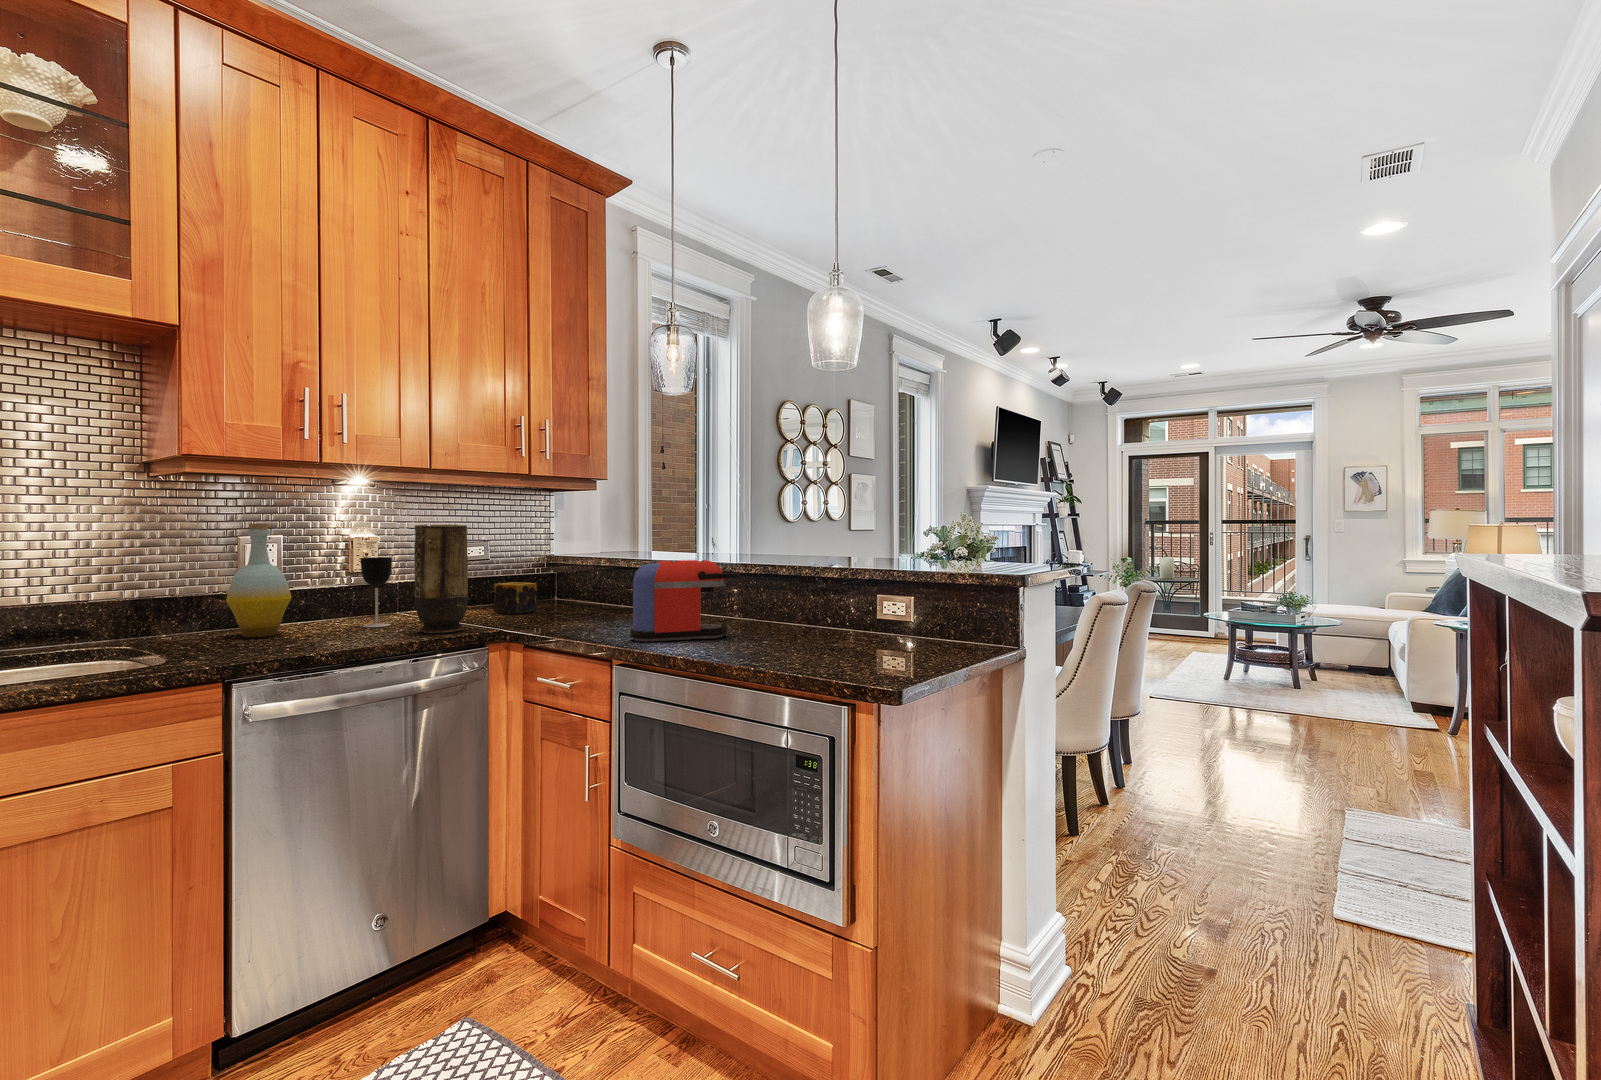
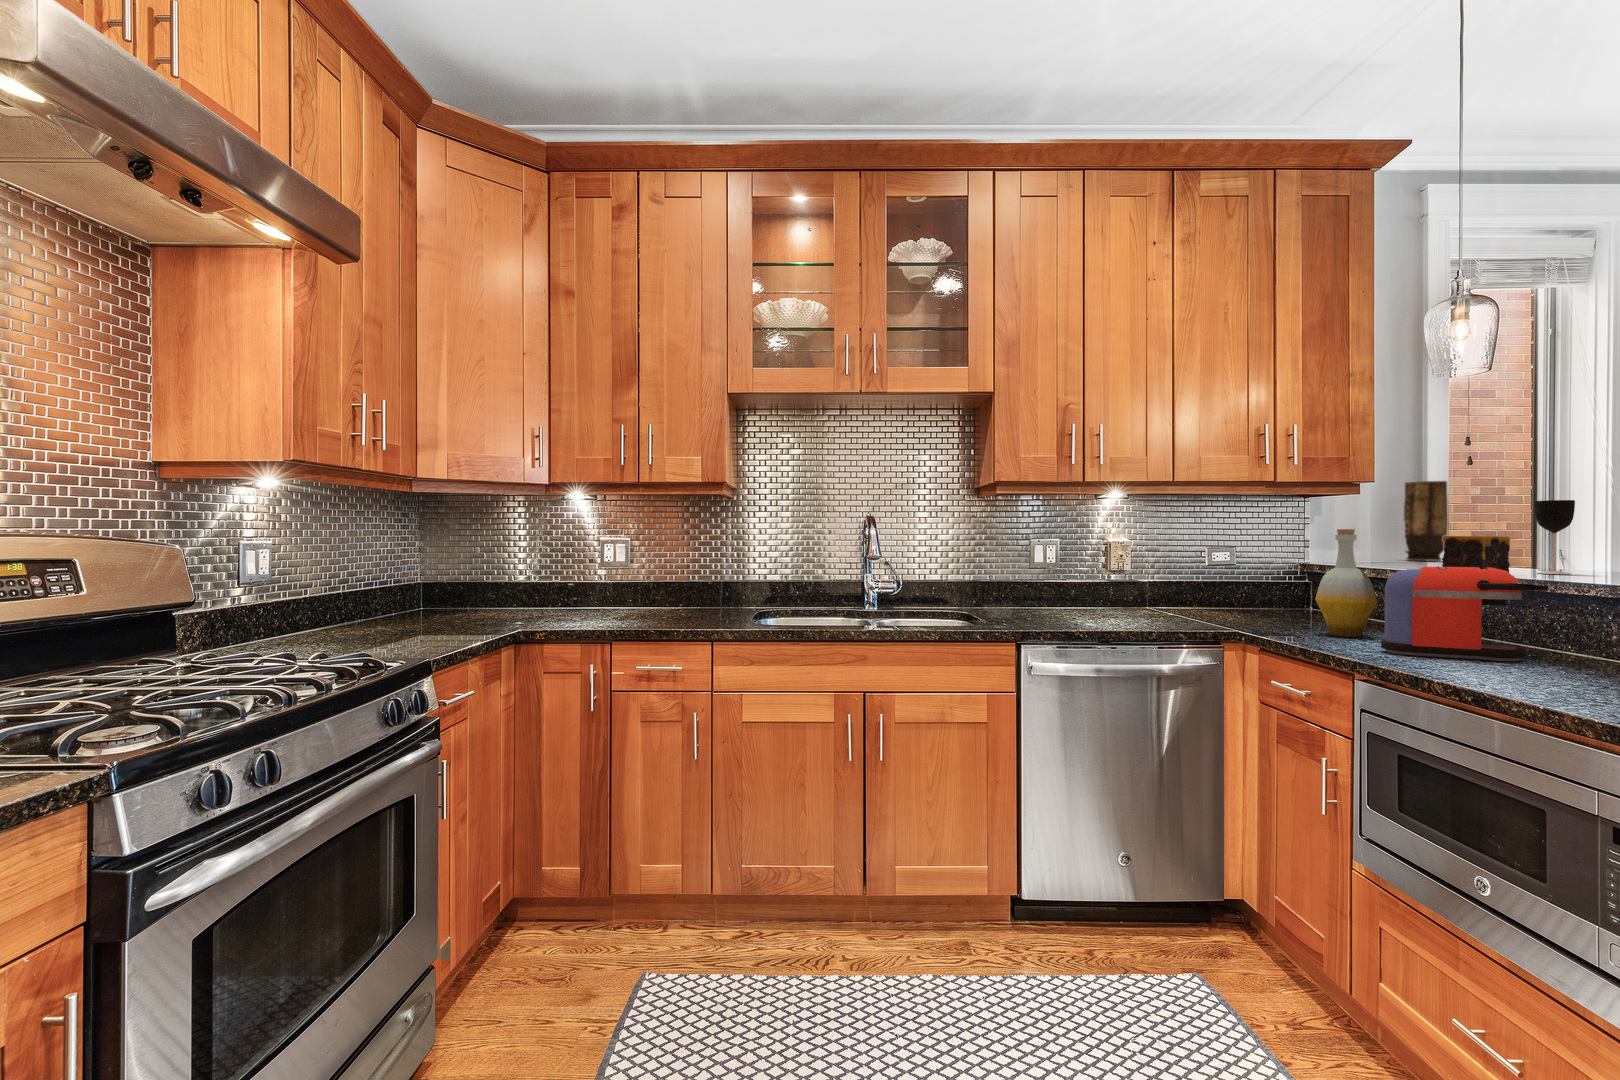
bottle: present [226,524,292,637] -> present [1315,529,1377,637]
vase: present [415,525,468,633] -> present [1404,481,1448,561]
wine glass: present [361,557,392,627] -> present [1535,500,1575,574]
candle: present [494,582,537,614] -> present [1442,536,1510,572]

